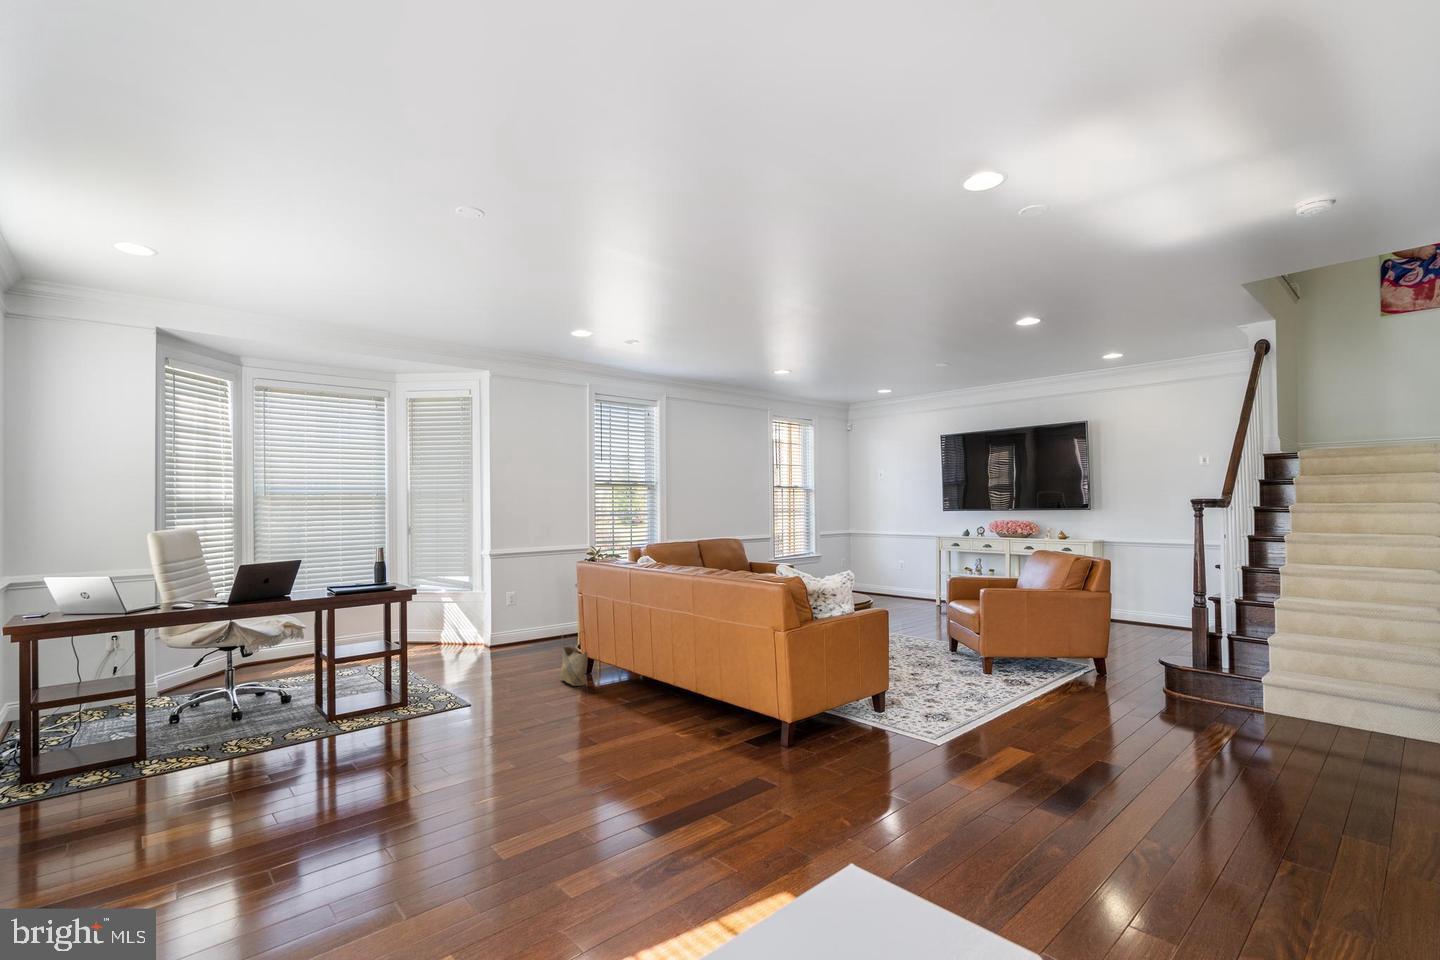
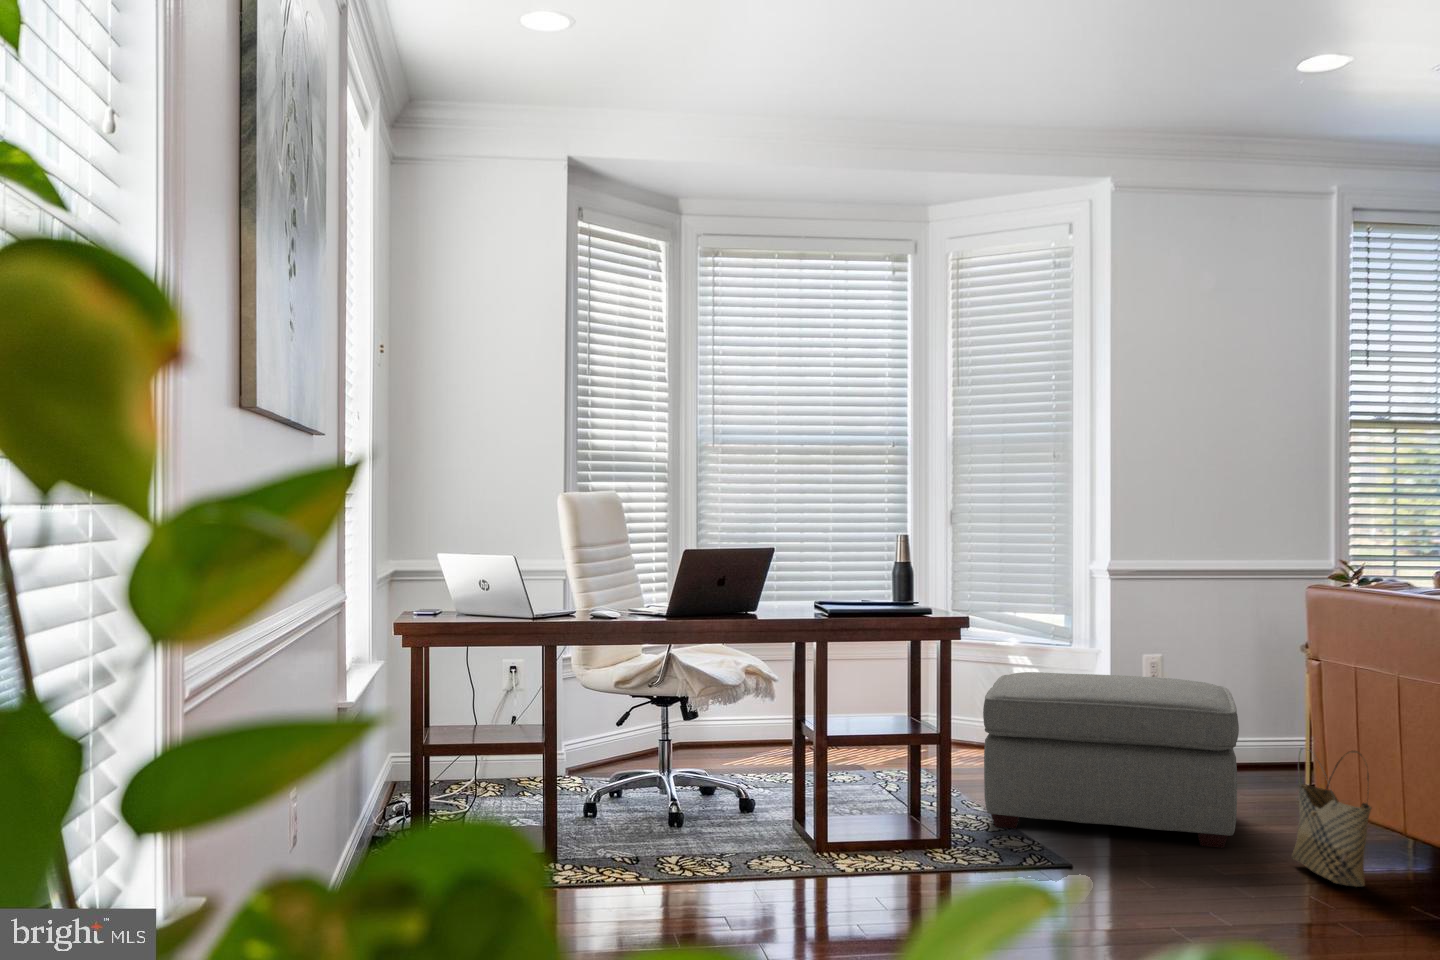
ottoman: none [424,606,541,686] -> present [983,672,1239,848]

